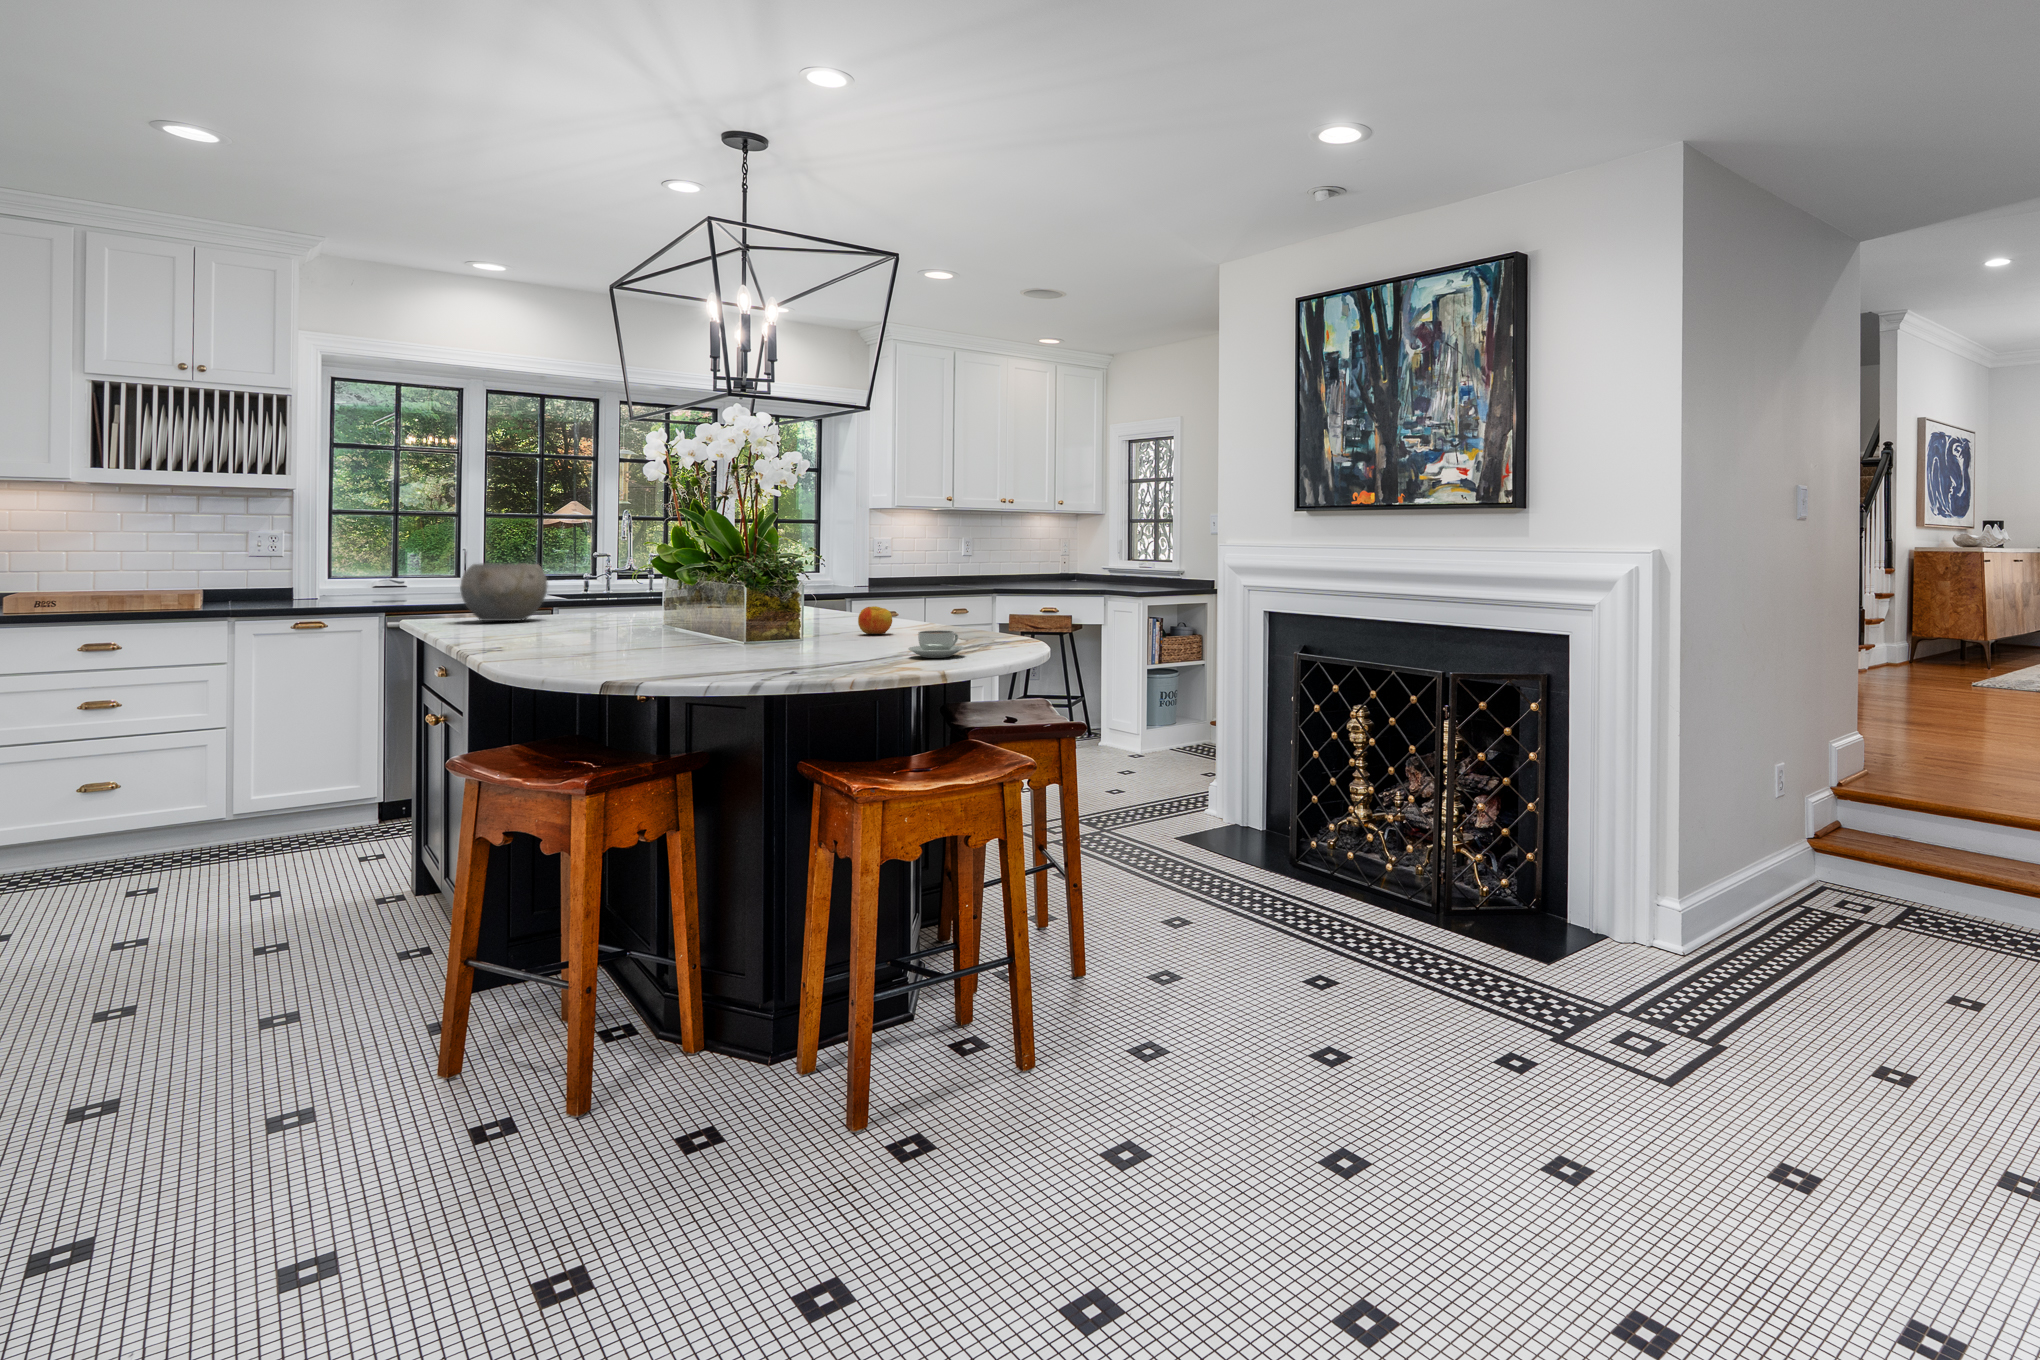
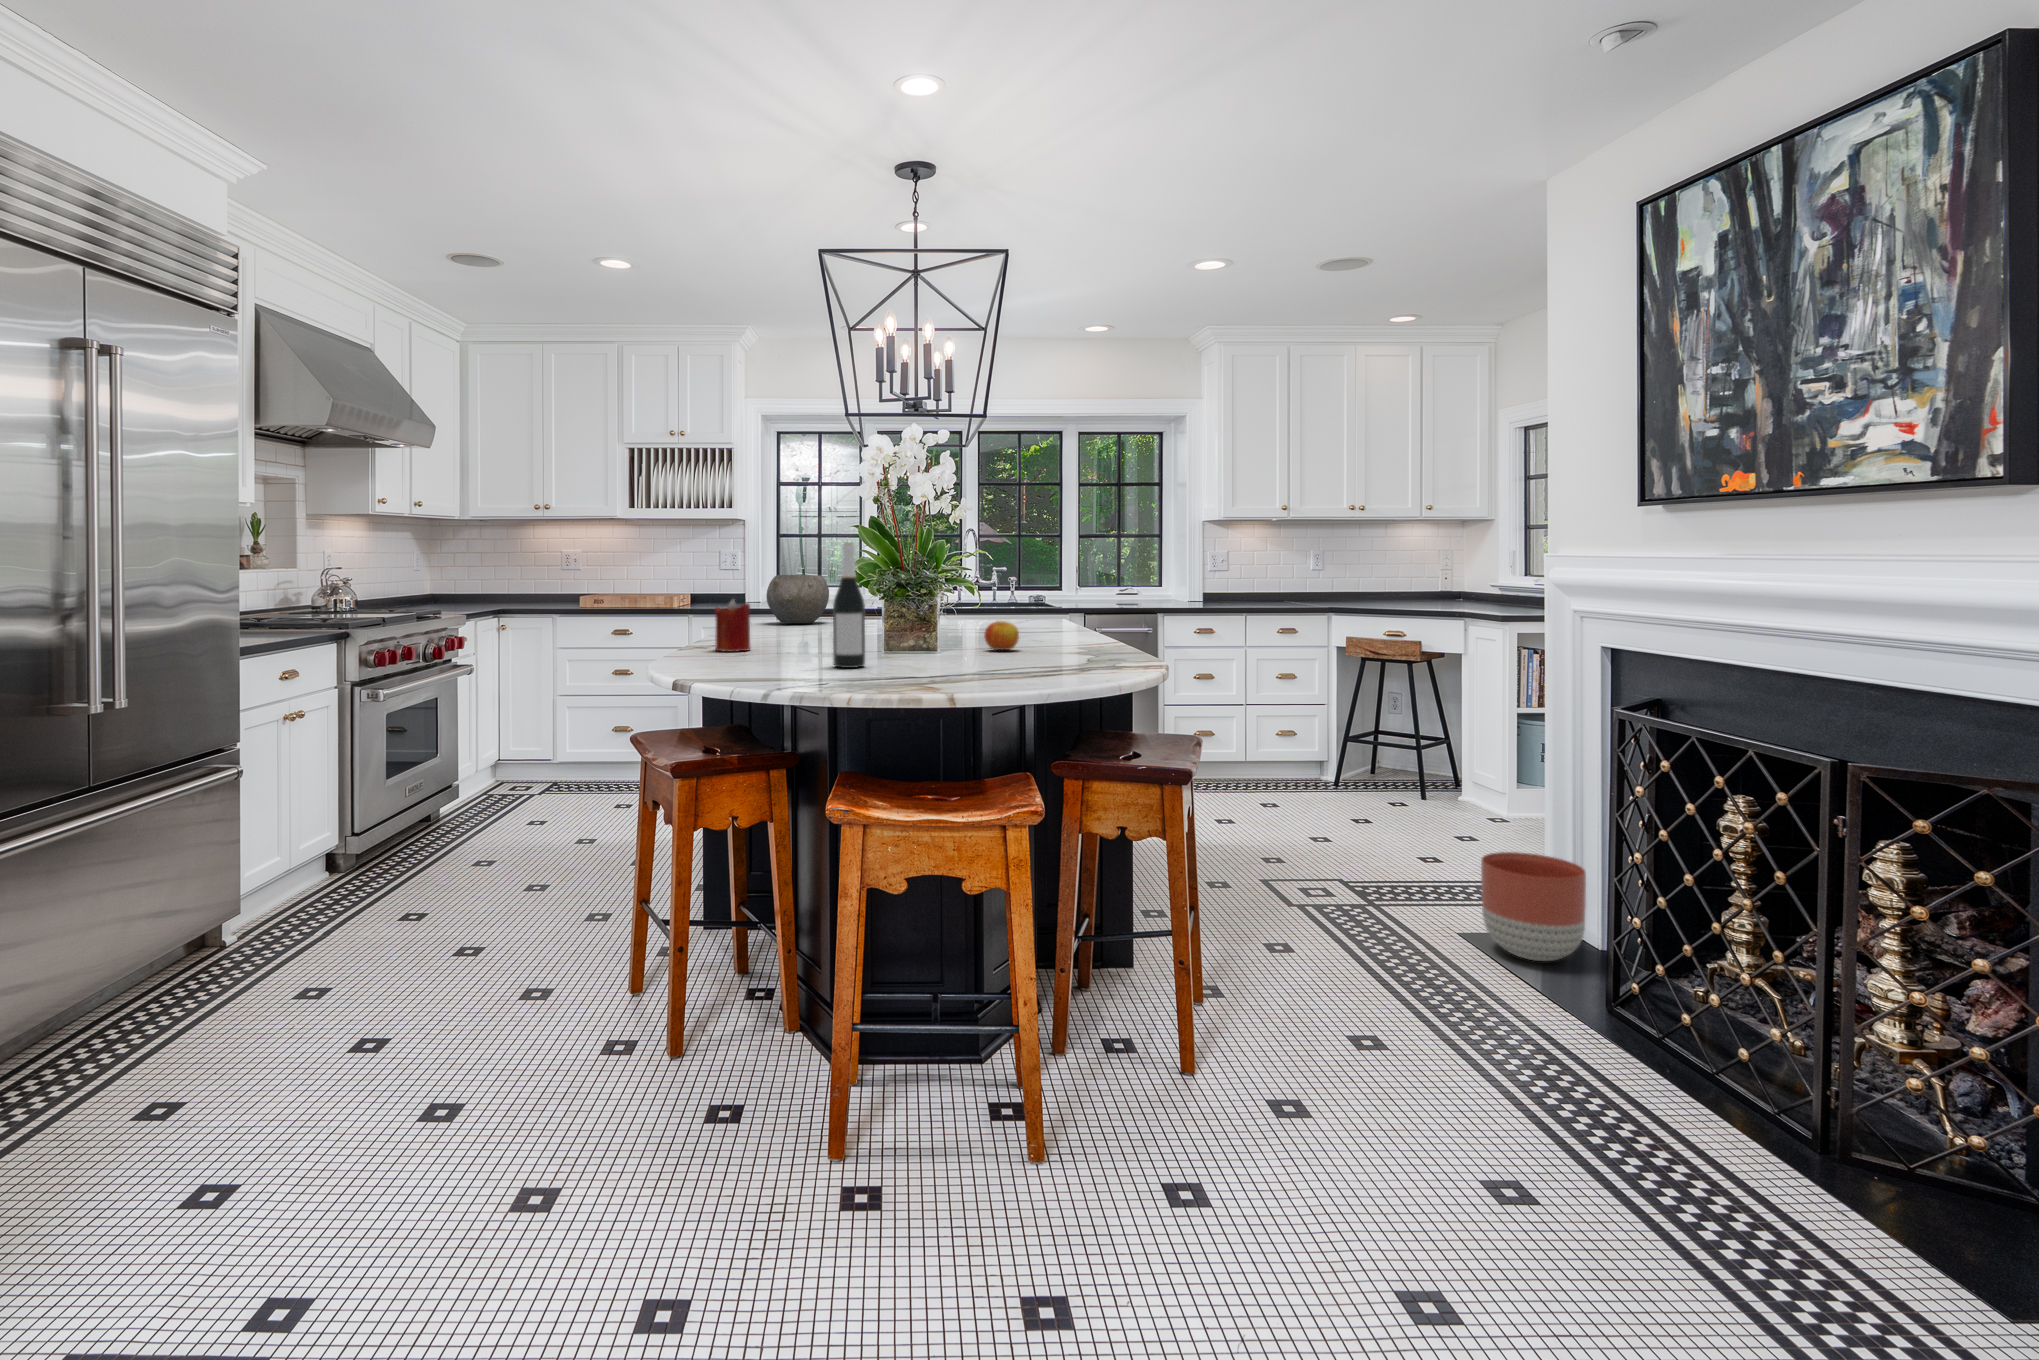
wine bottle: none [774,530,808,656] -> present [833,543,865,668]
candle: none [550,591,595,652] -> present [715,600,751,652]
coffee cup: present [908,630,964,658] -> none [924,650,984,680]
planter: none [1196,768,1262,845] -> present [1481,852,1586,961]

